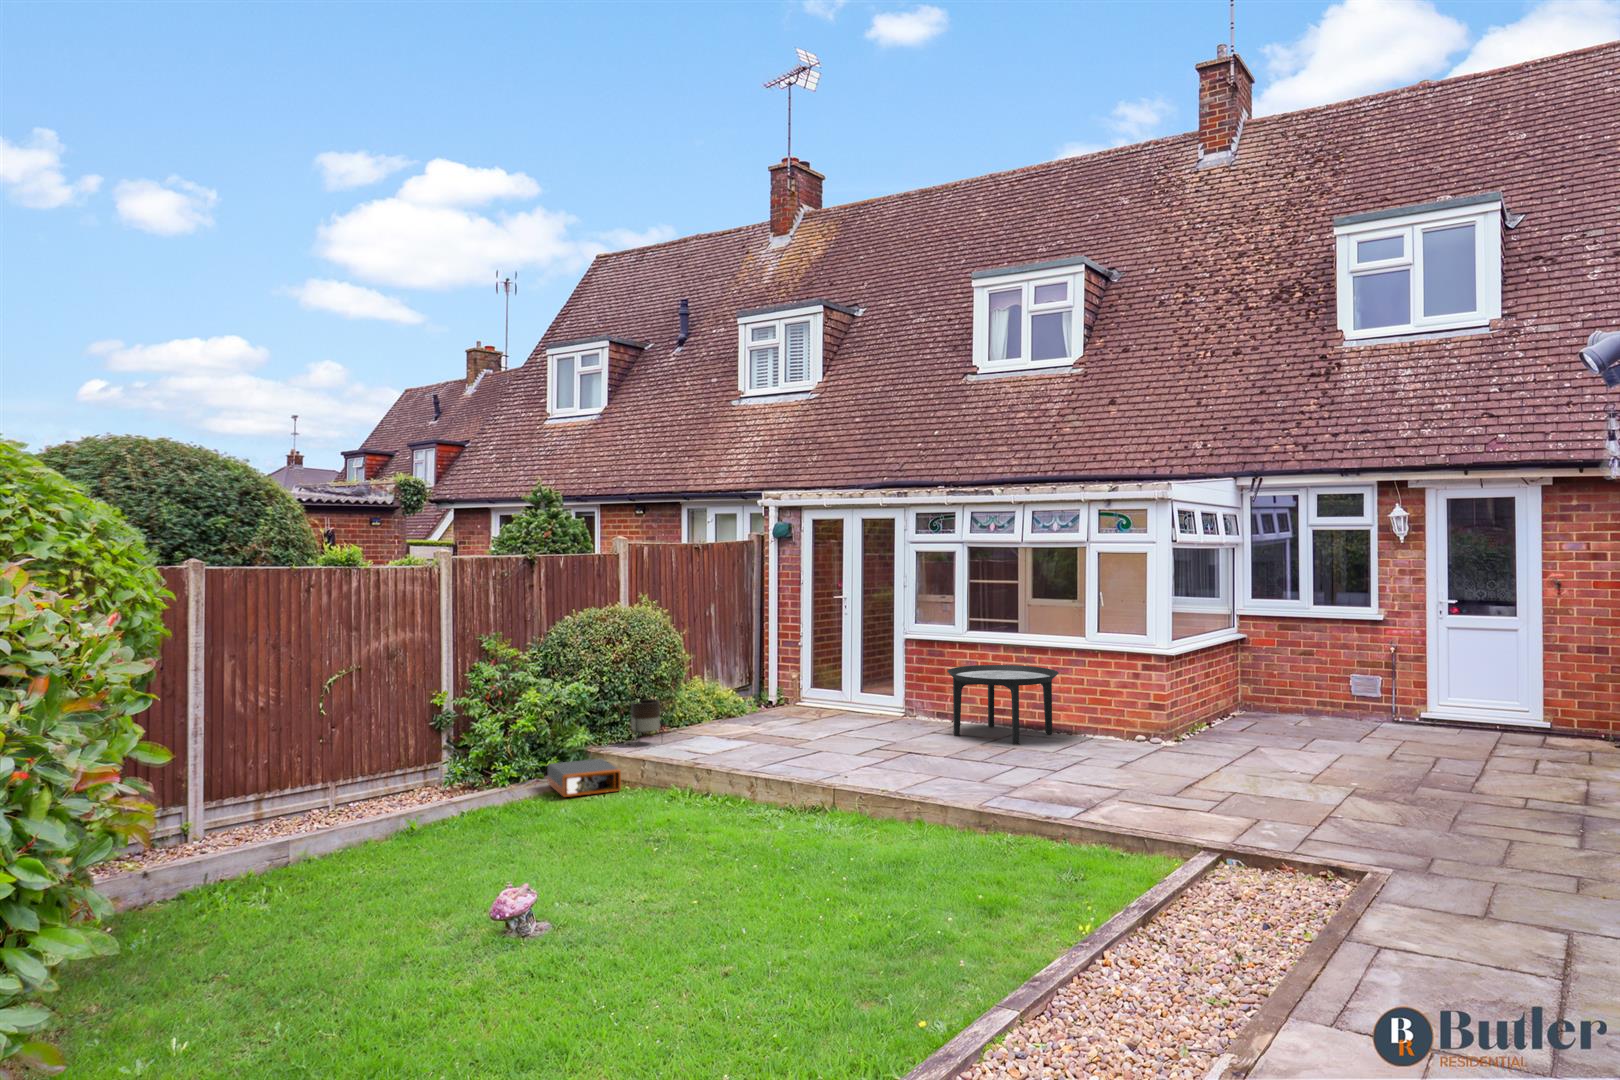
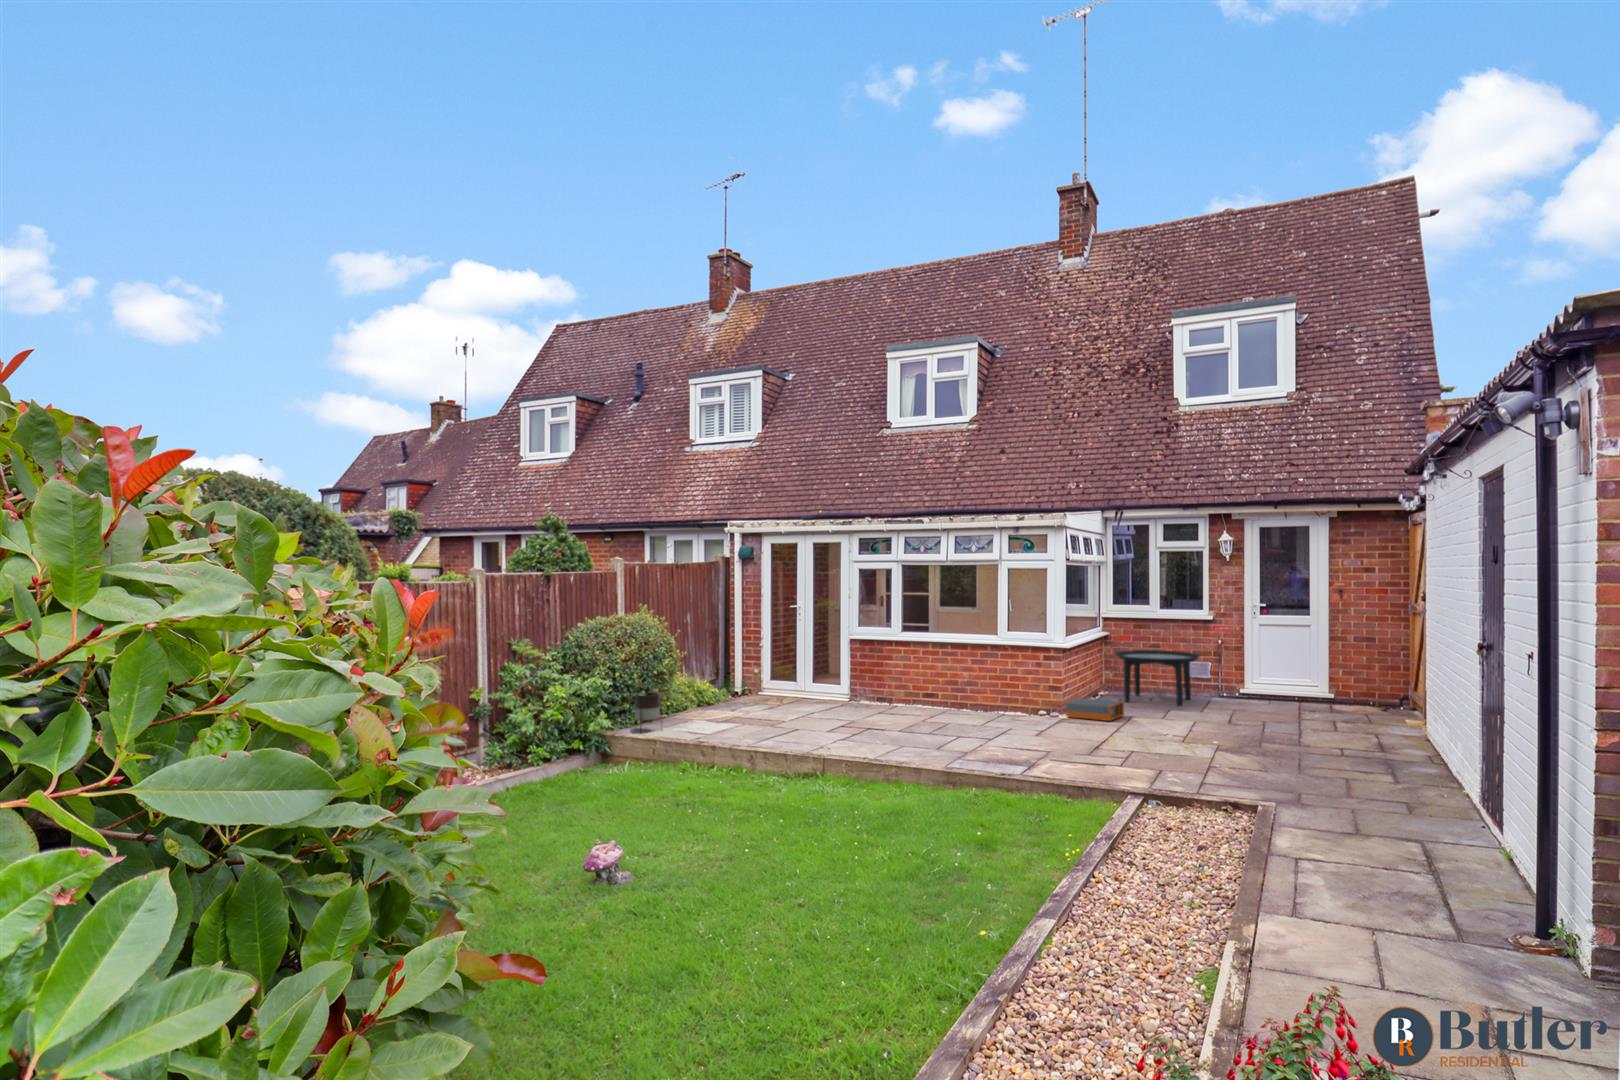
round table: present [947,665,1058,745] -> present [1115,650,1200,706]
storage box: present [548,759,621,797] -> present [1066,698,1124,721]

